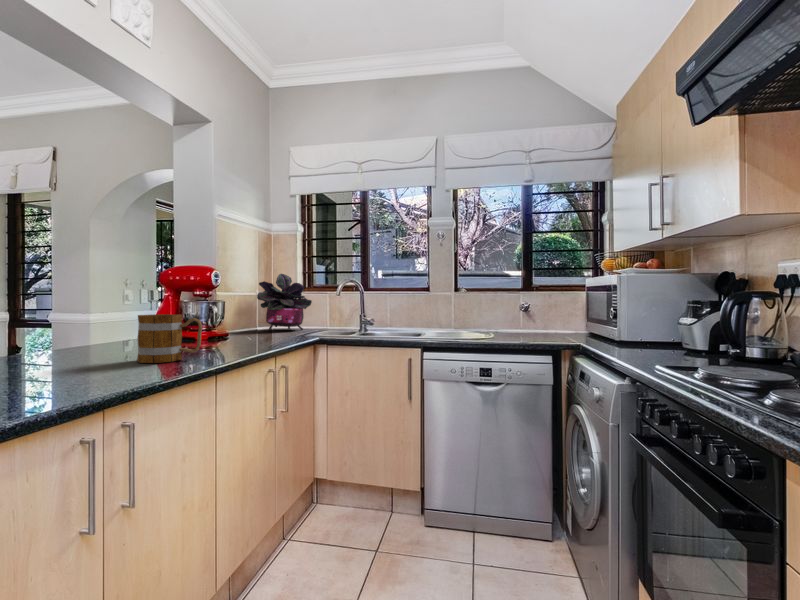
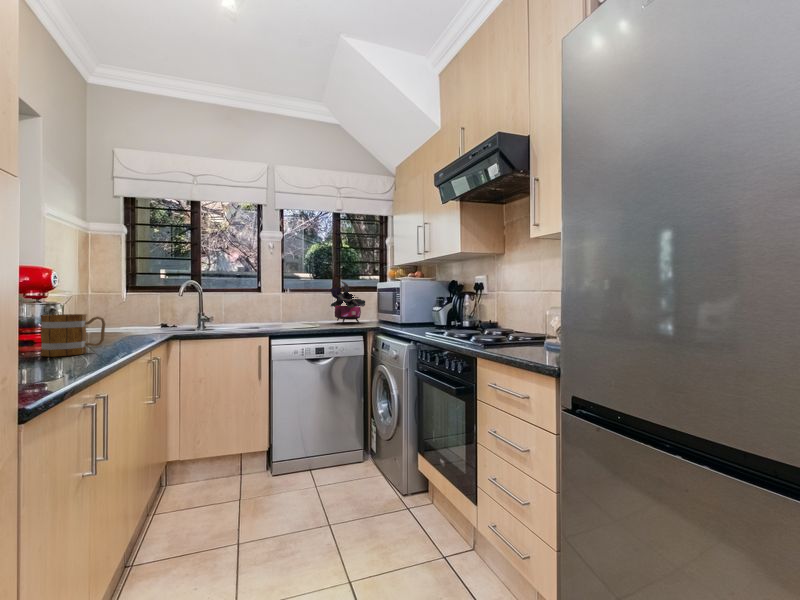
potted plant: present [257,274,312,330] -> present [330,281,365,322]

